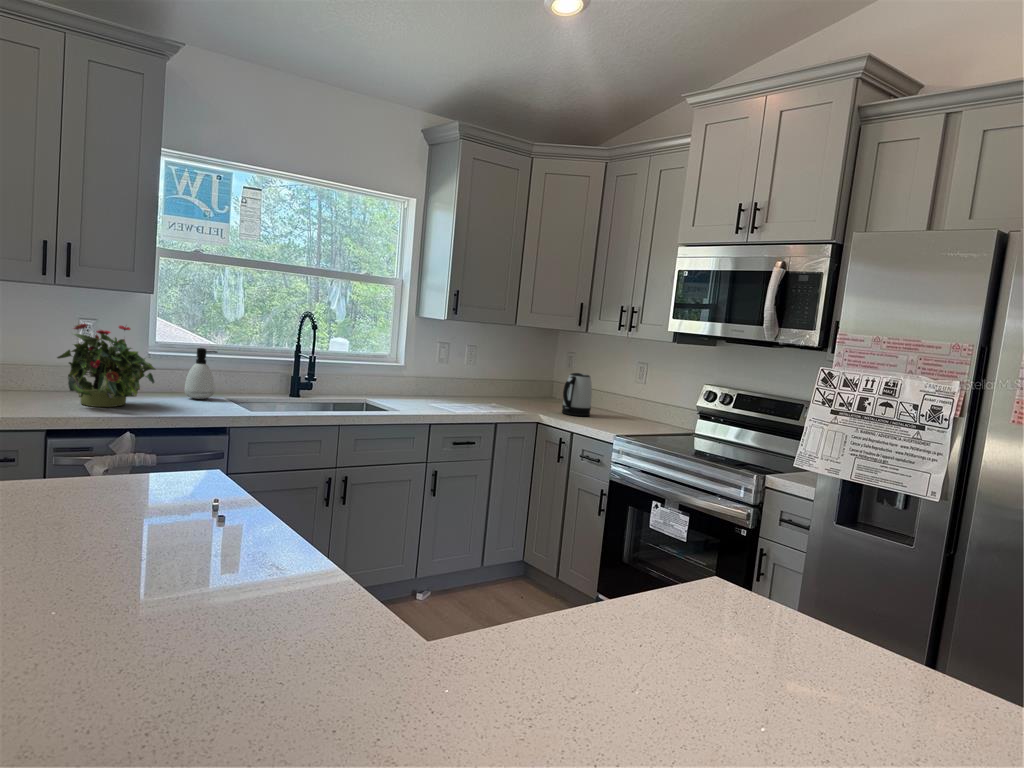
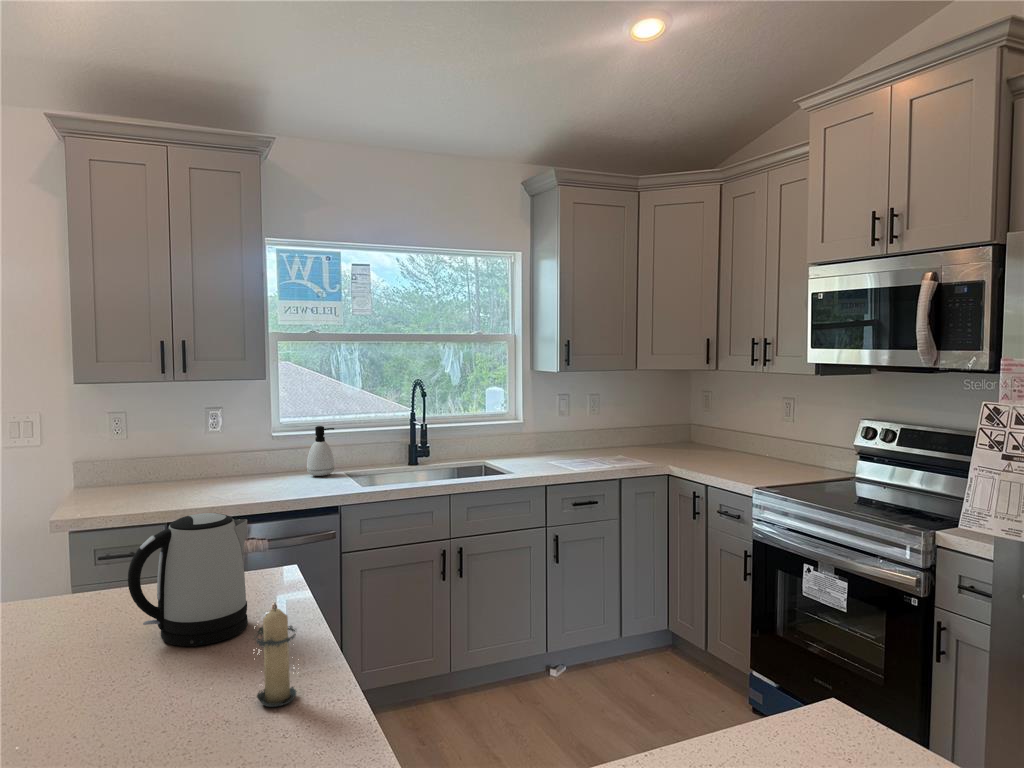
potted plant: present [57,323,155,407] -> none [184,412,273,494]
kettle: present [562,373,592,416] -> present [128,513,248,646]
candle: none [244,476,294,572] -> present [256,603,296,707]

